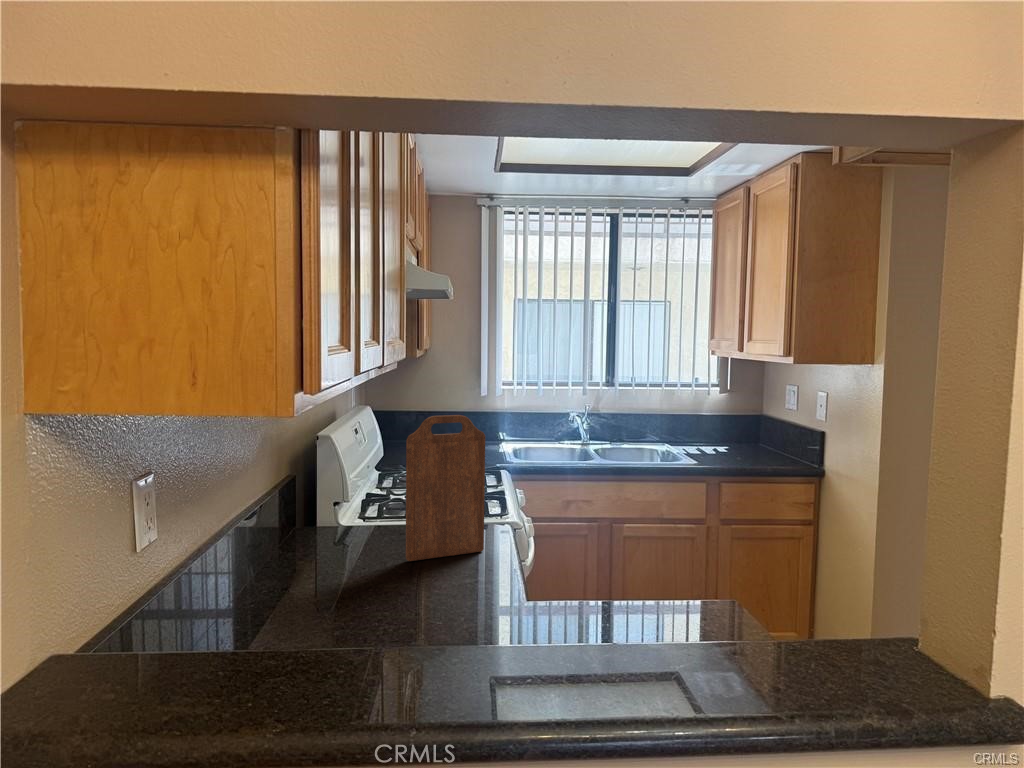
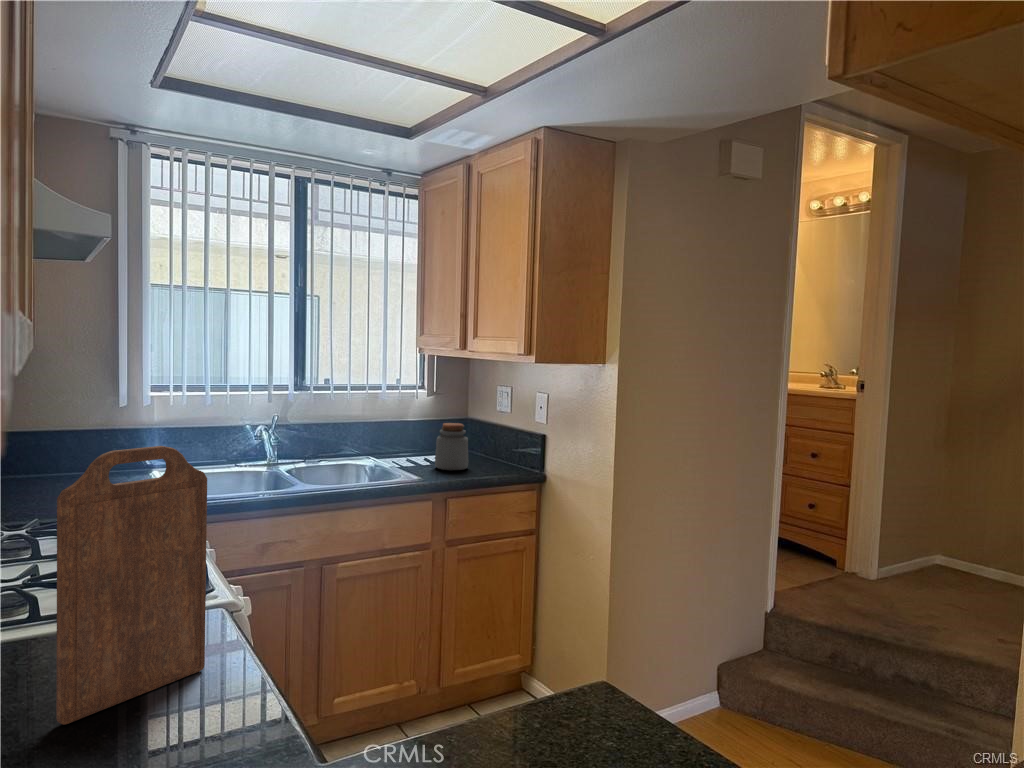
jar: none [717,417,748,459] -> present [435,423,468,470]

